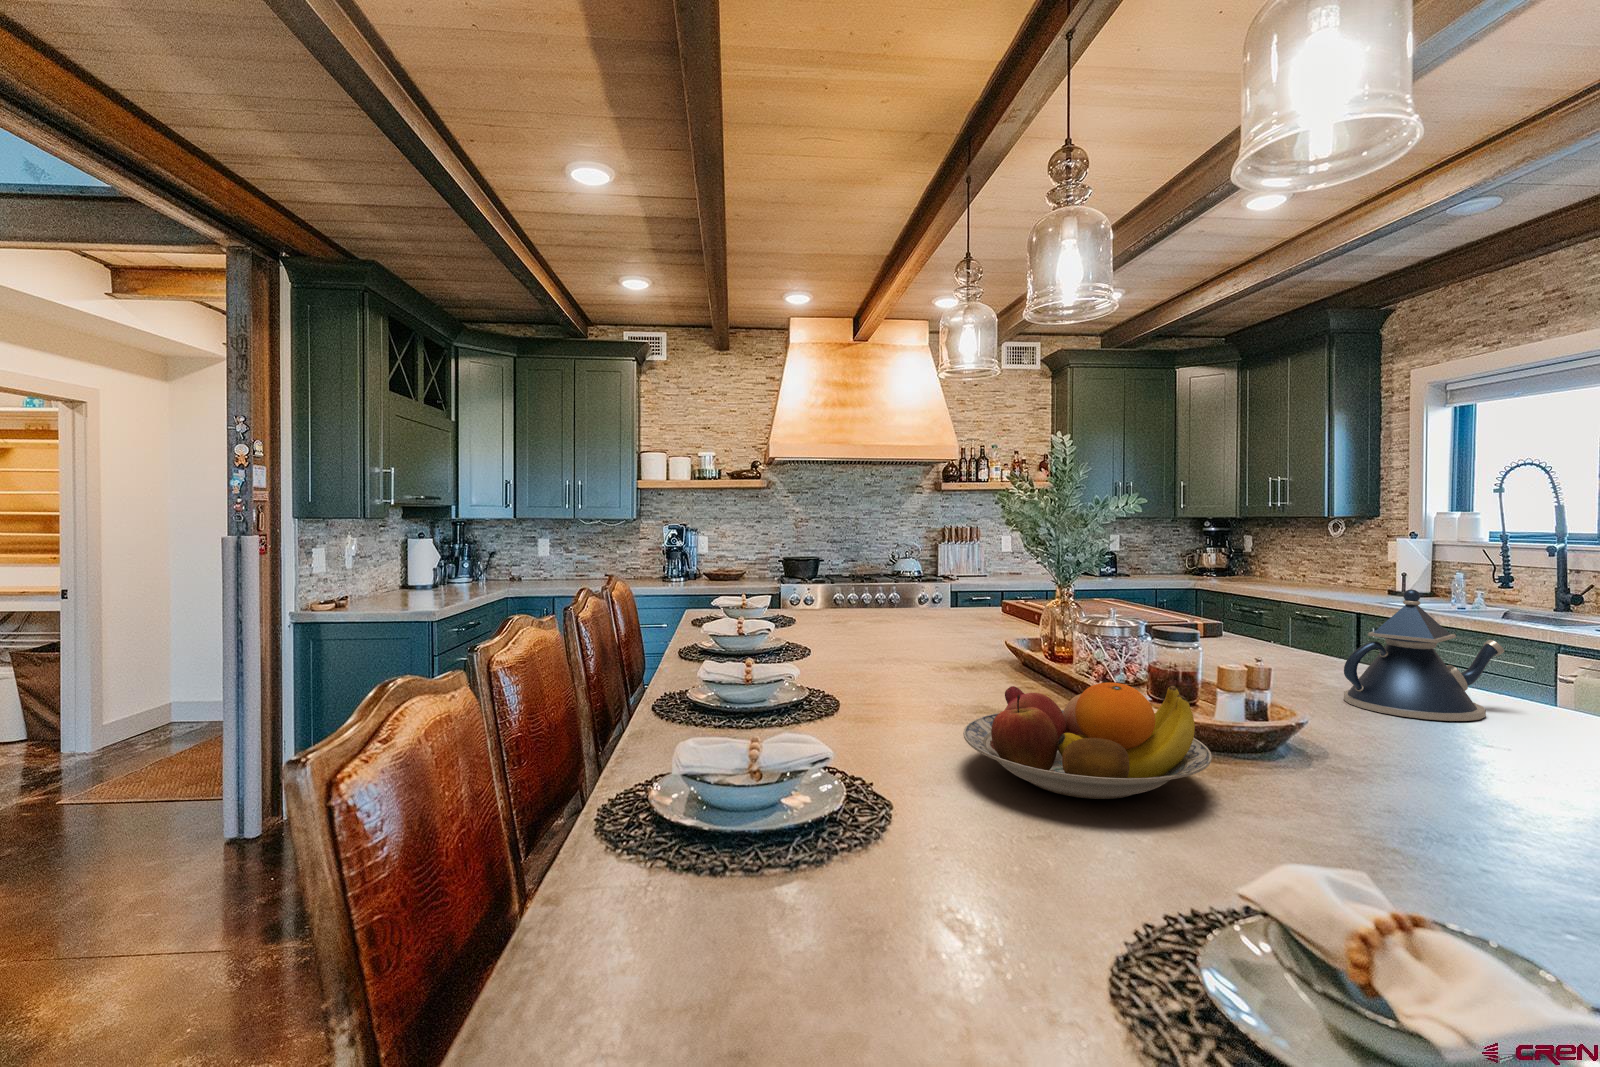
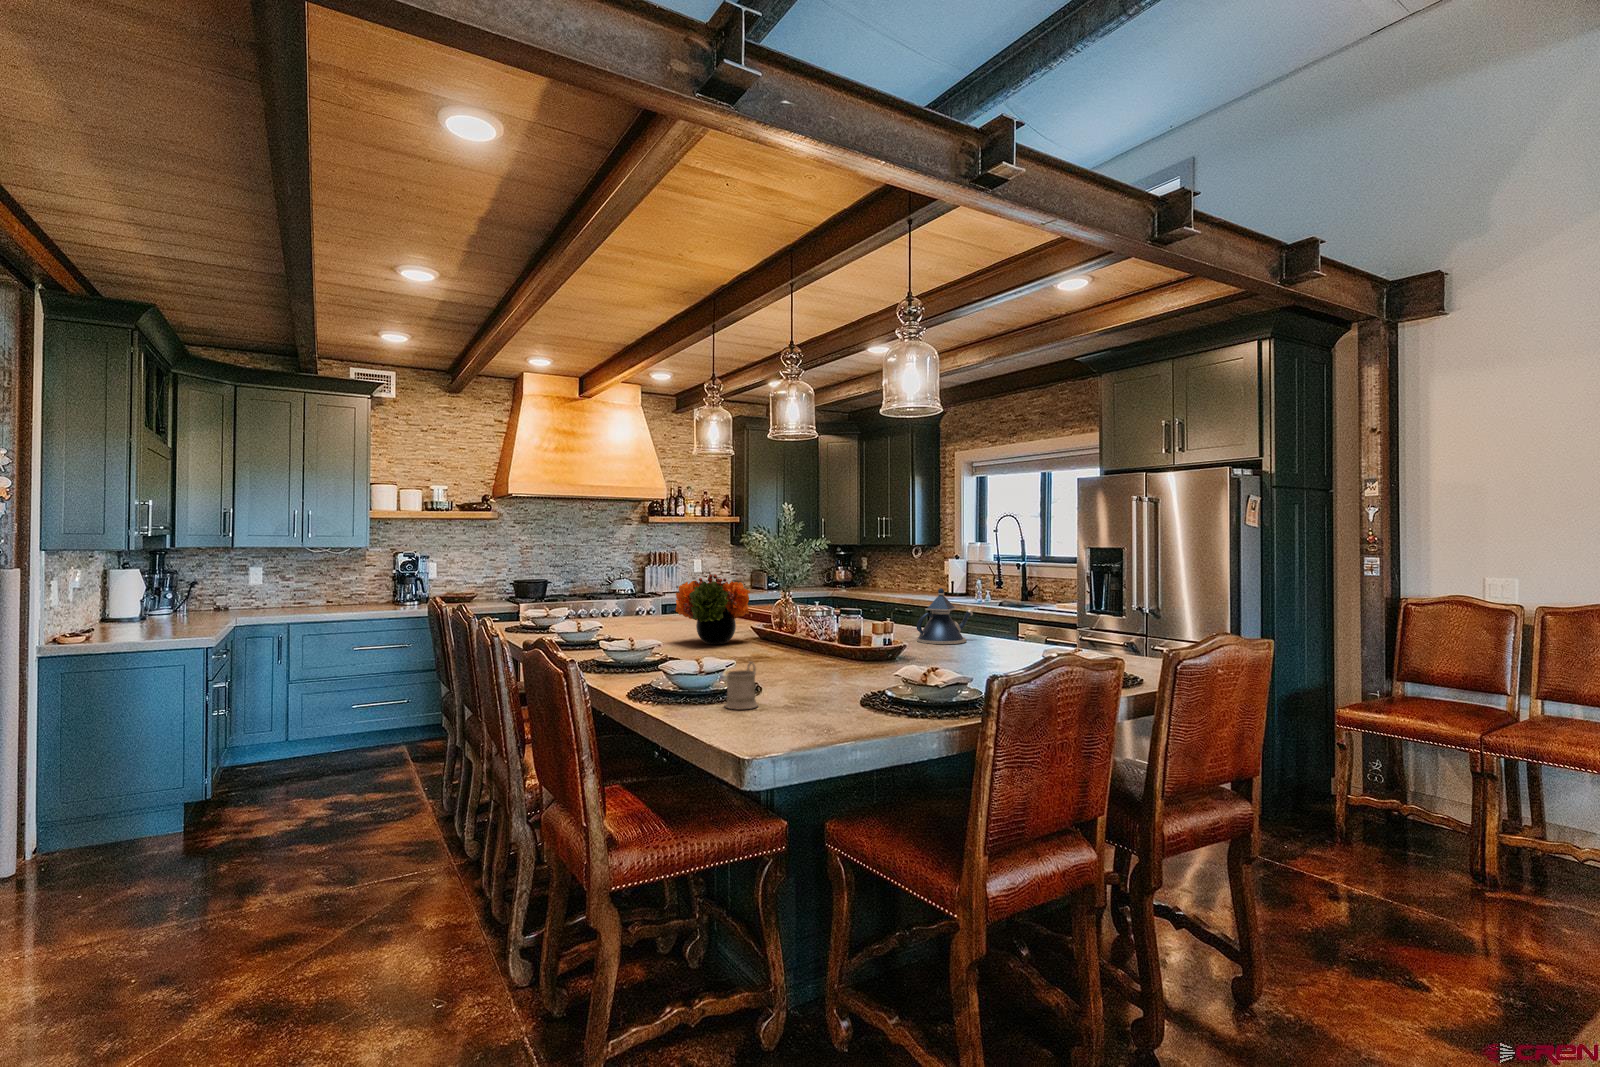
flower arrangement: none [849,550,983,671] -> present [675,574,750,644]
fruit bowl: present [963,683,1212,799] -> none [779,628,873,672]
mug: none [620,807,759,995] -> present [725,661,758,709]

